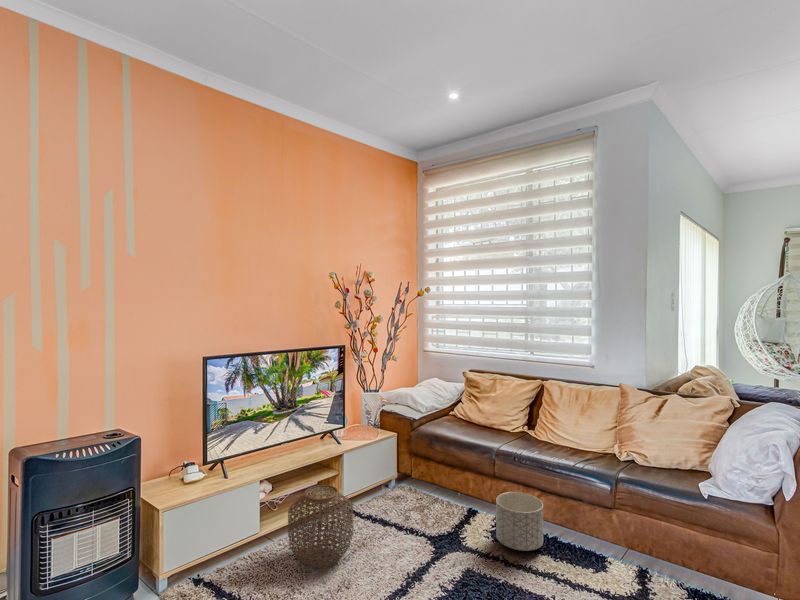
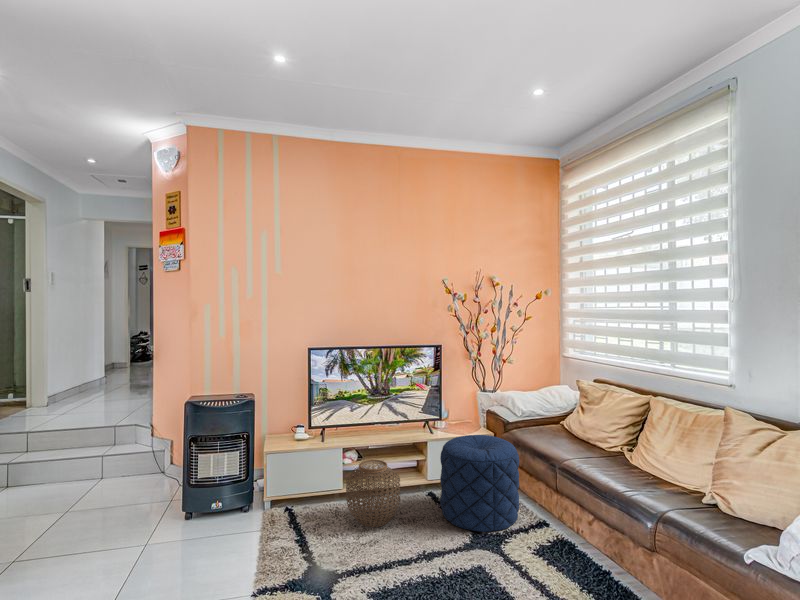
pouf: none [377,435,457,537] -> present [440,435,519,532]
planter: present [496,492,543,551] -> none [527,507,578,571]

